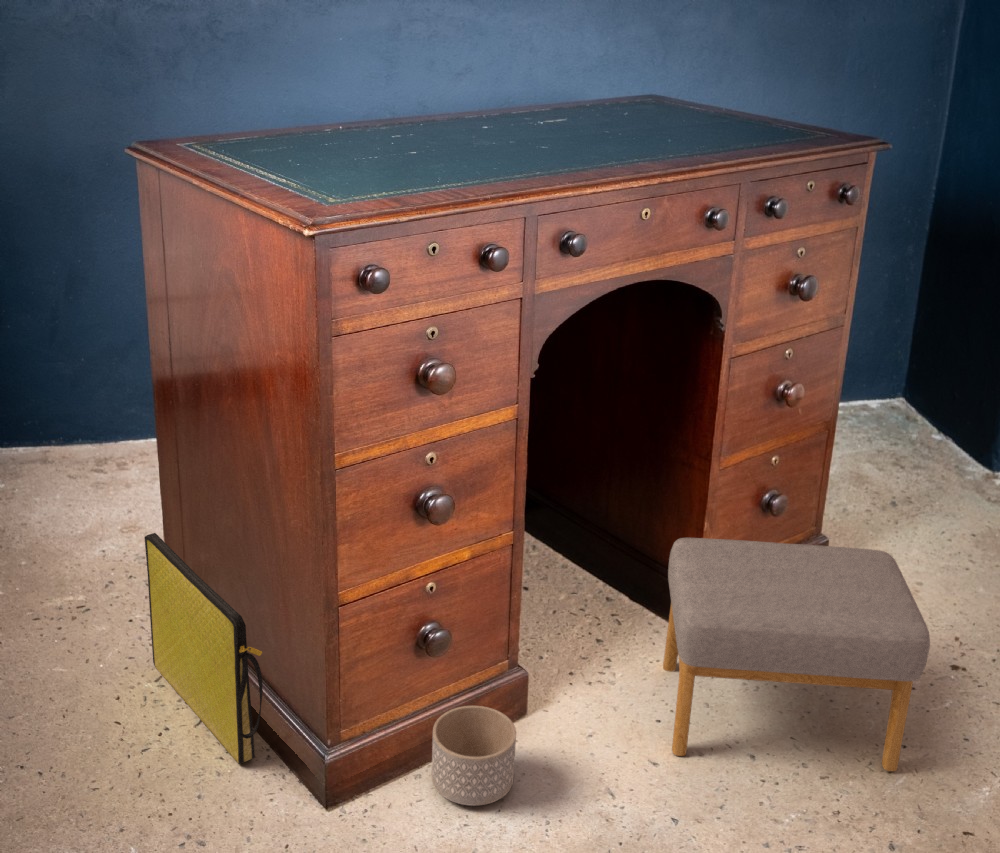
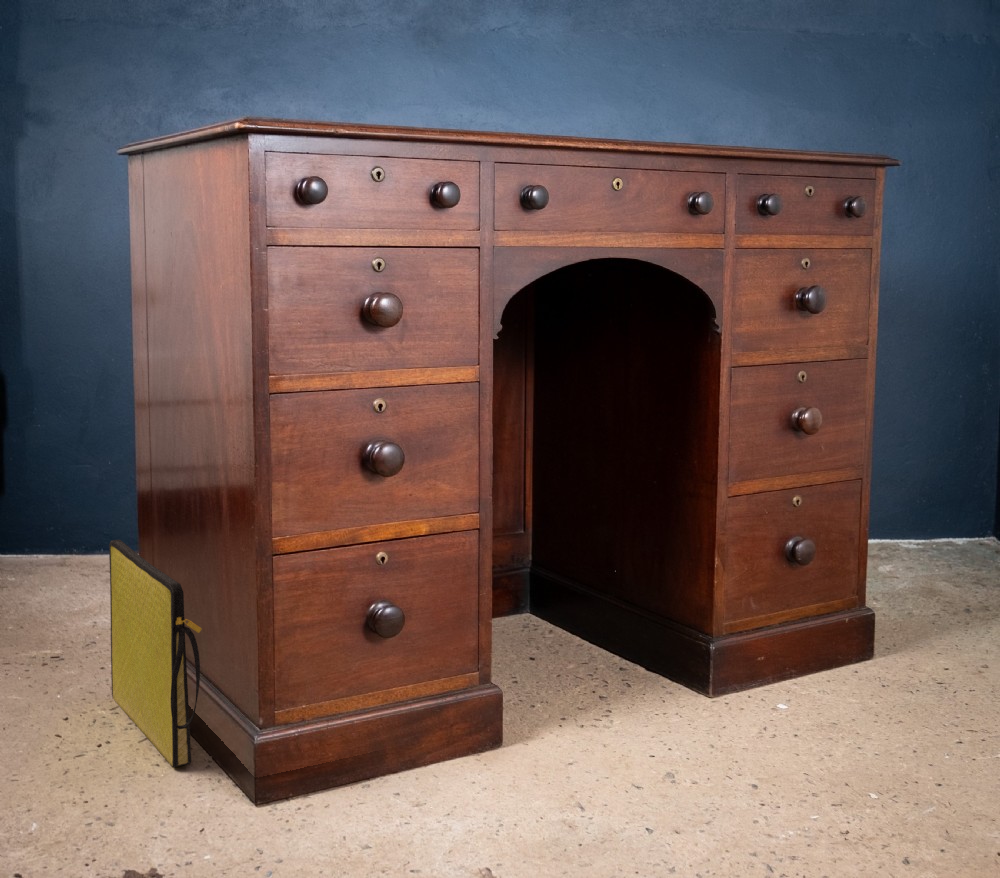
footstool: present [663,538,930,771] -> none [661,556,950,802]
planter: present [432,706,516,806] -> none [379,706,473,807]

